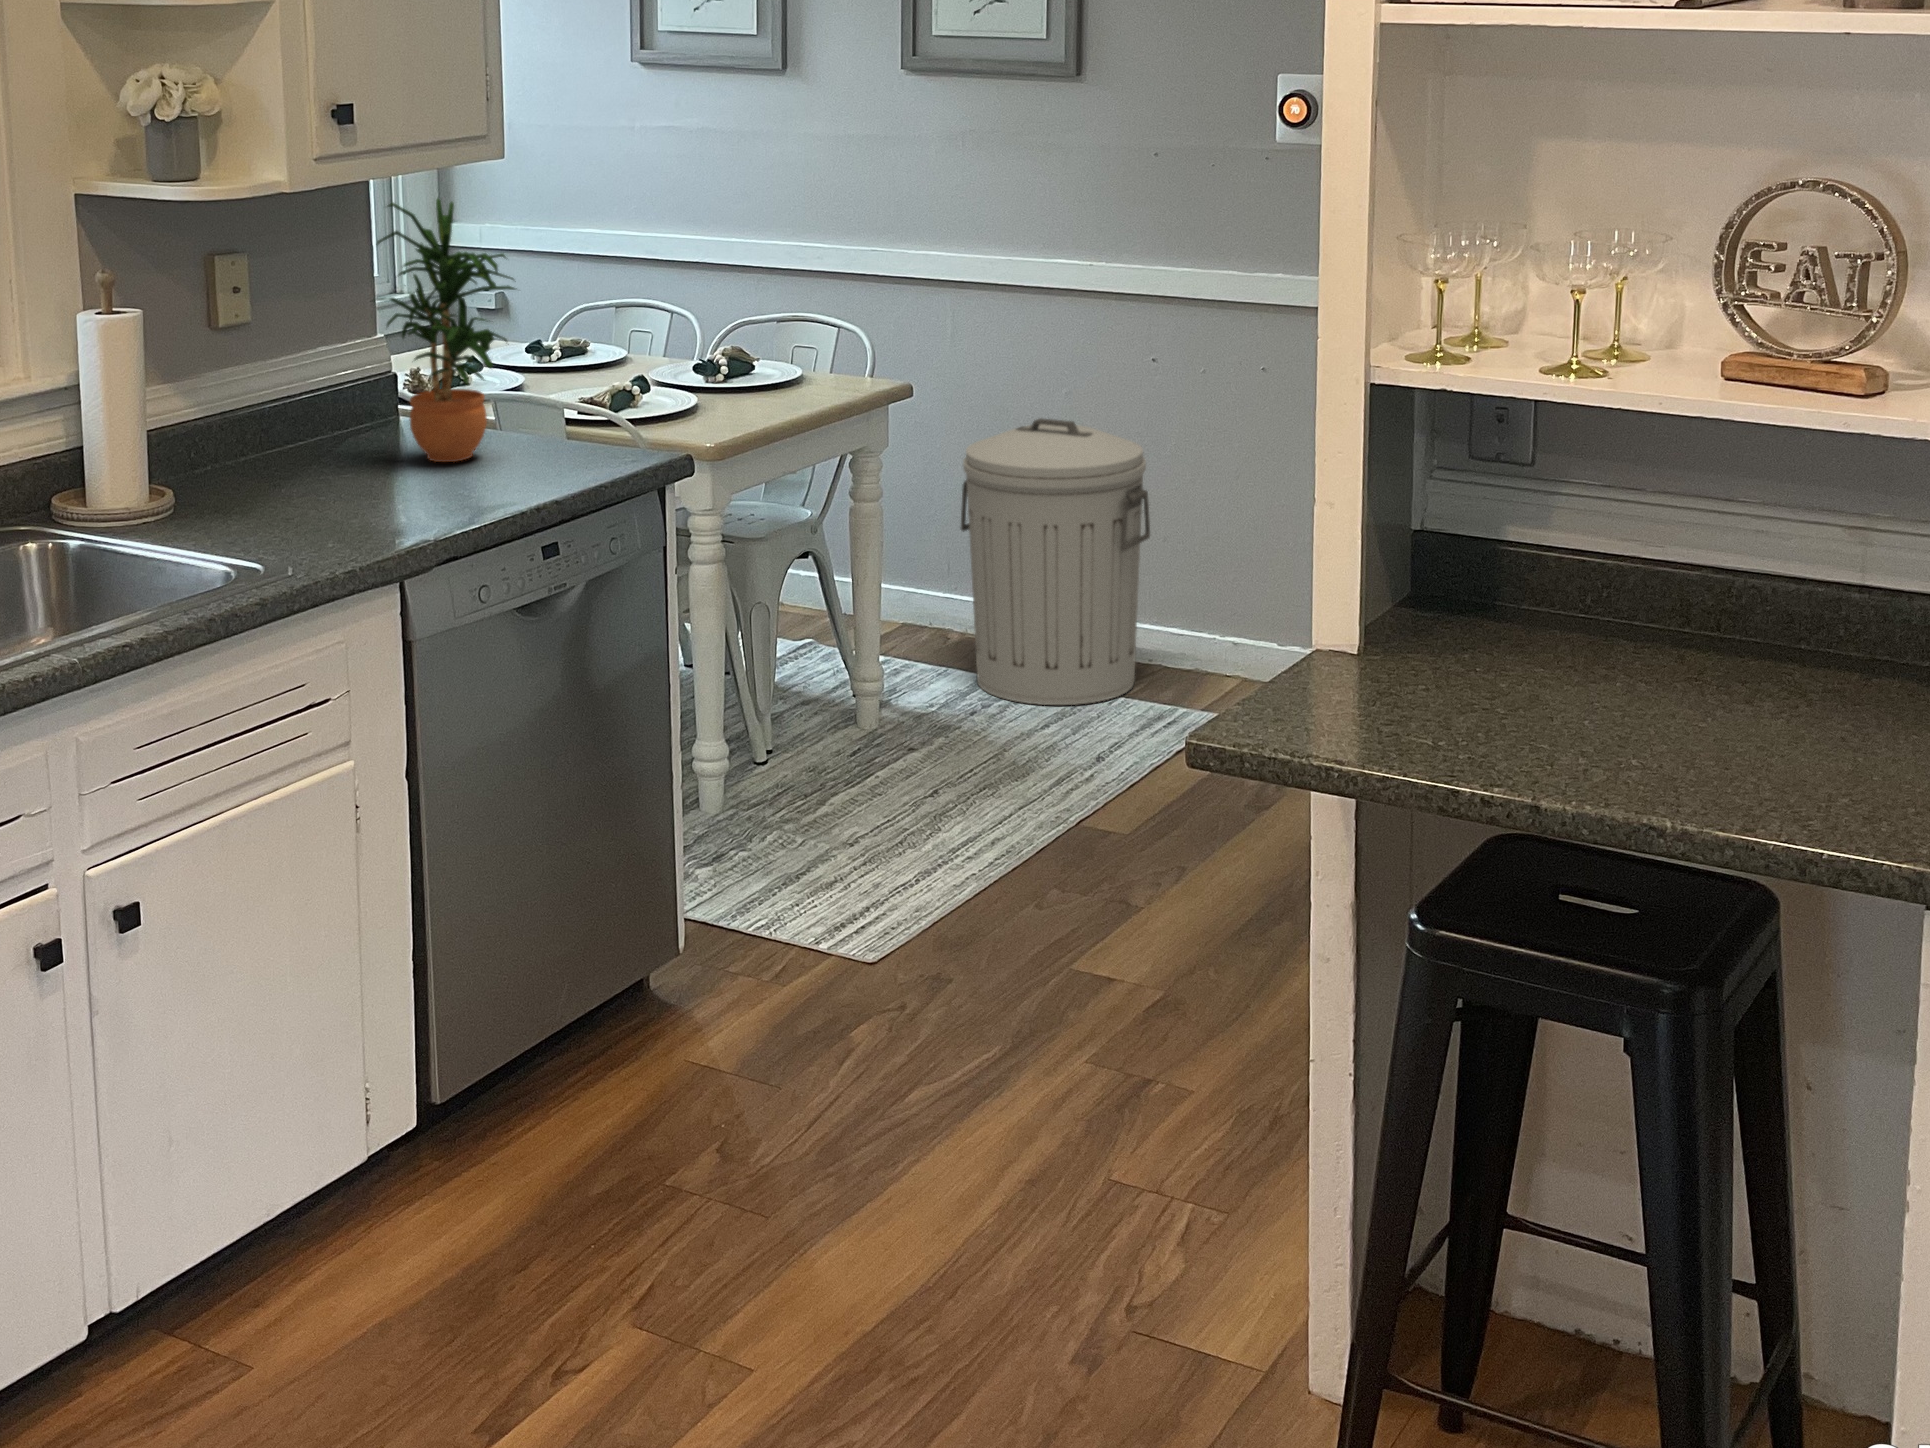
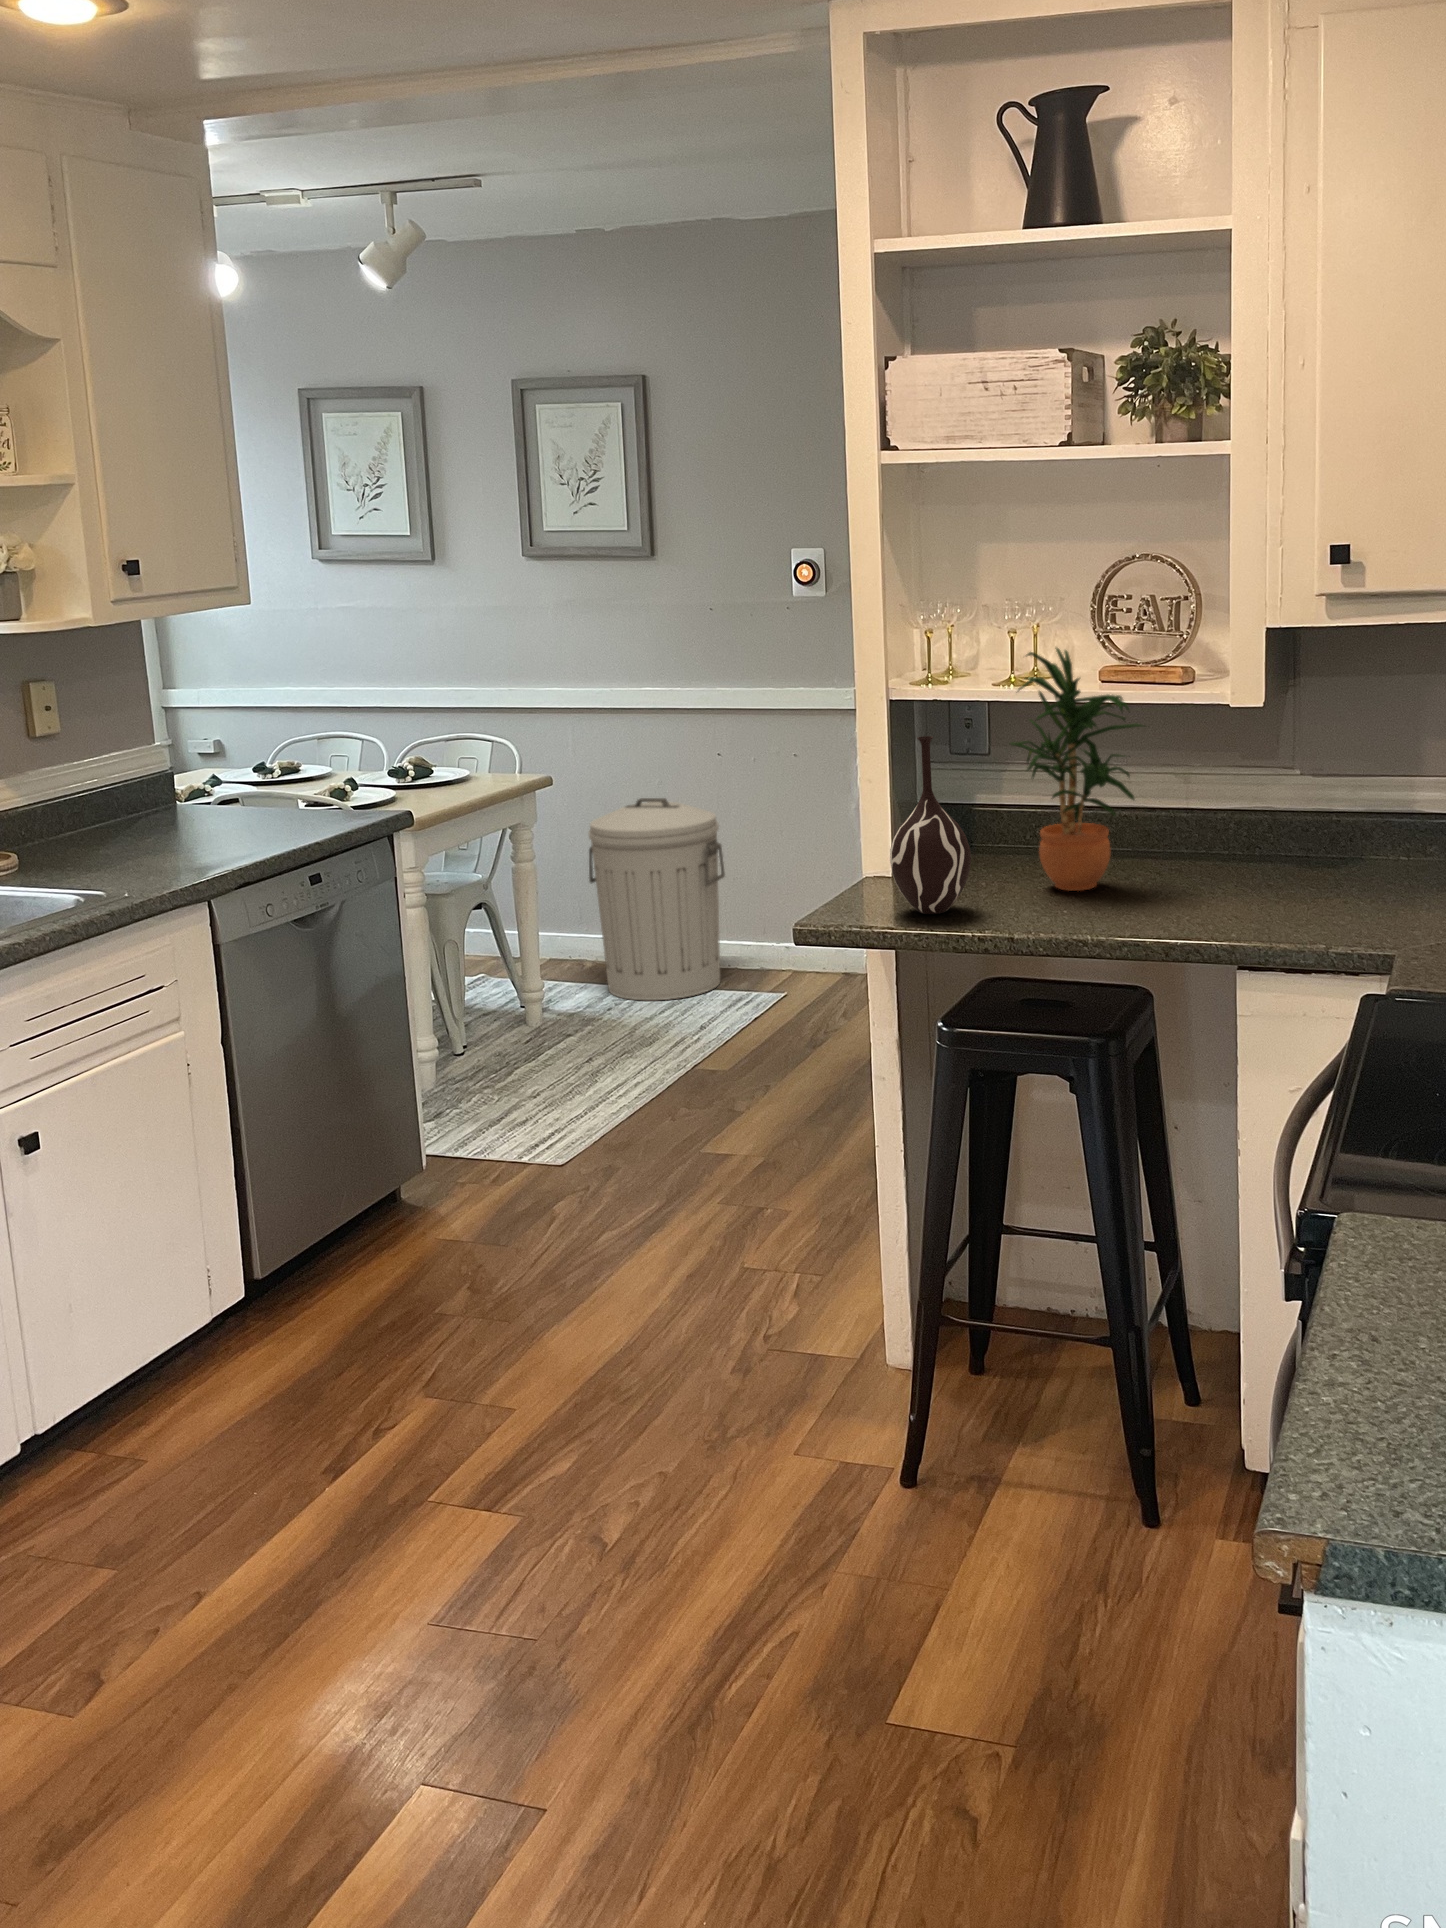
potted plant: present [376,199,515,462] -> present [1011,648,1144,891]
vase: none [1352,463,1483,740] -> present [890,736,971,914]

